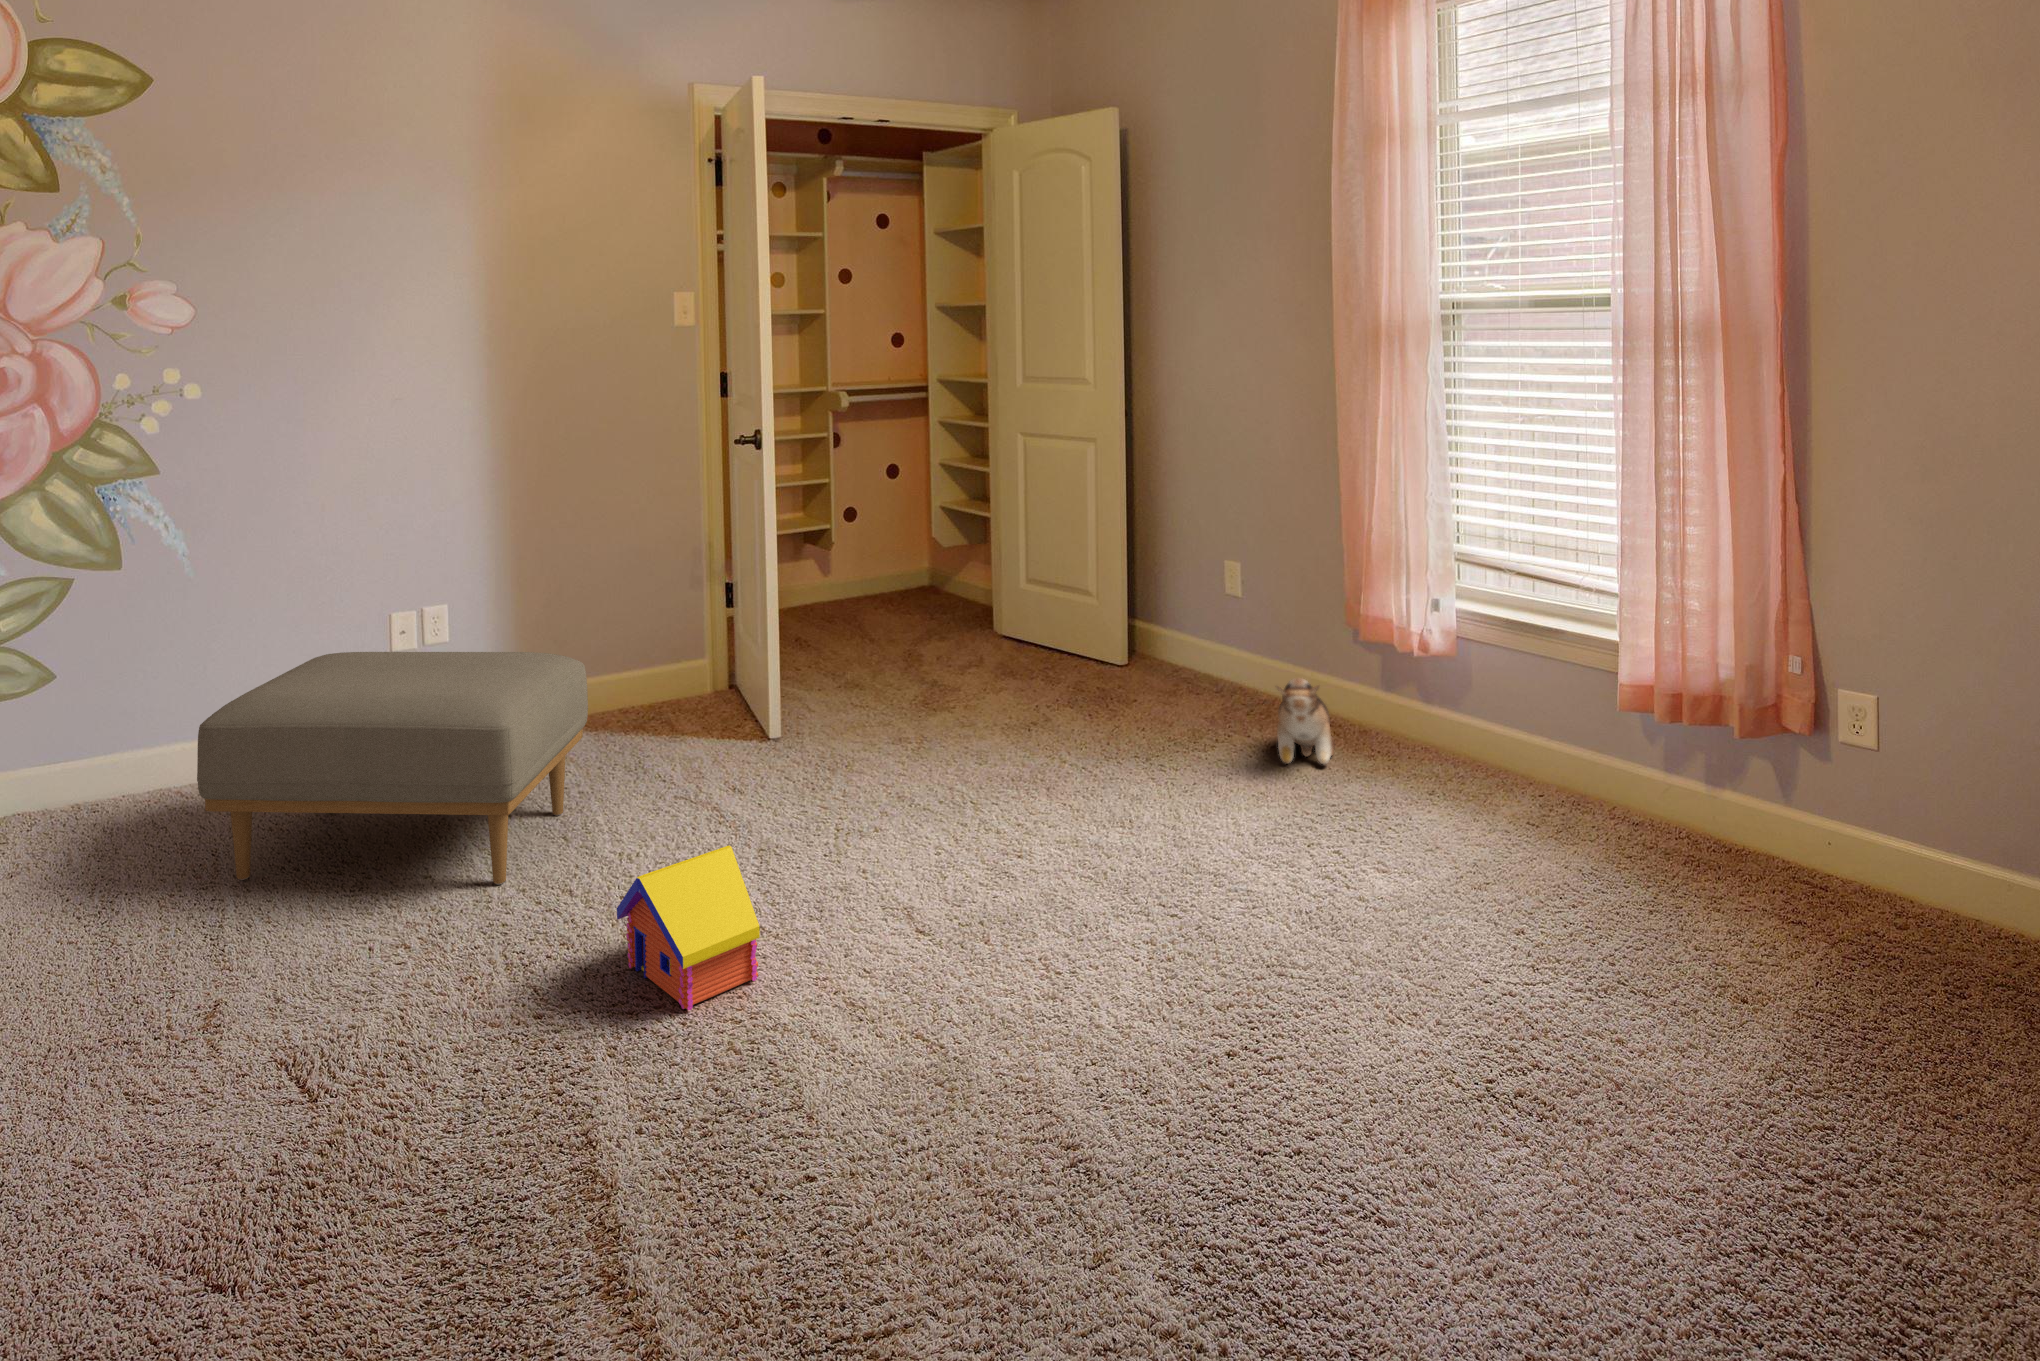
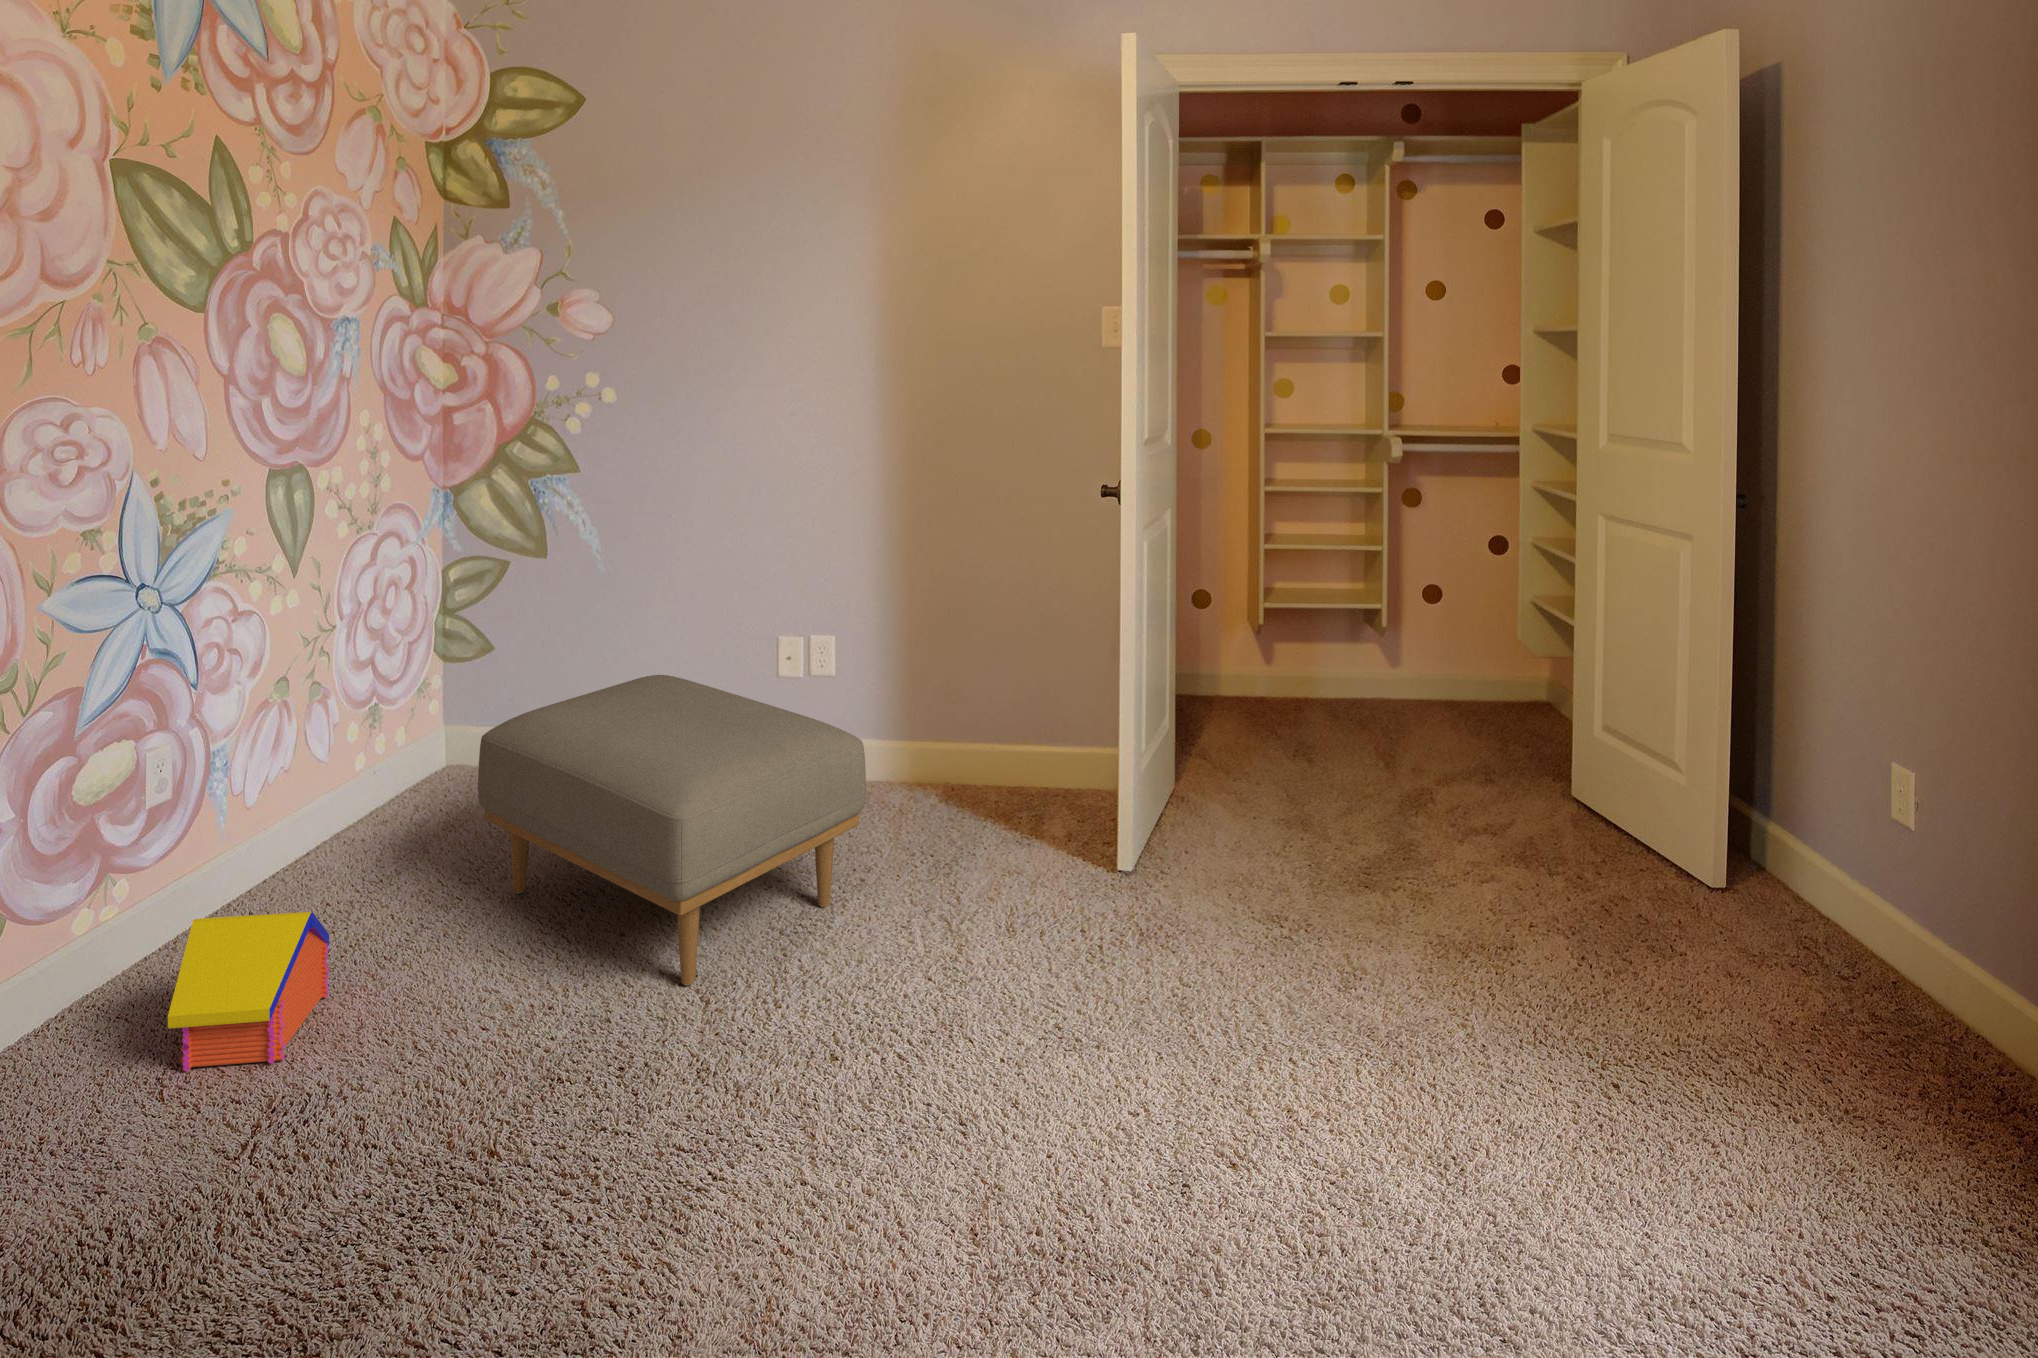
plush toy: present [1277,678,1335,764] -> none [1836,1044,1991,1216]
toy house: present [617,845,760,1010] -> present [168,912,329,1071]

